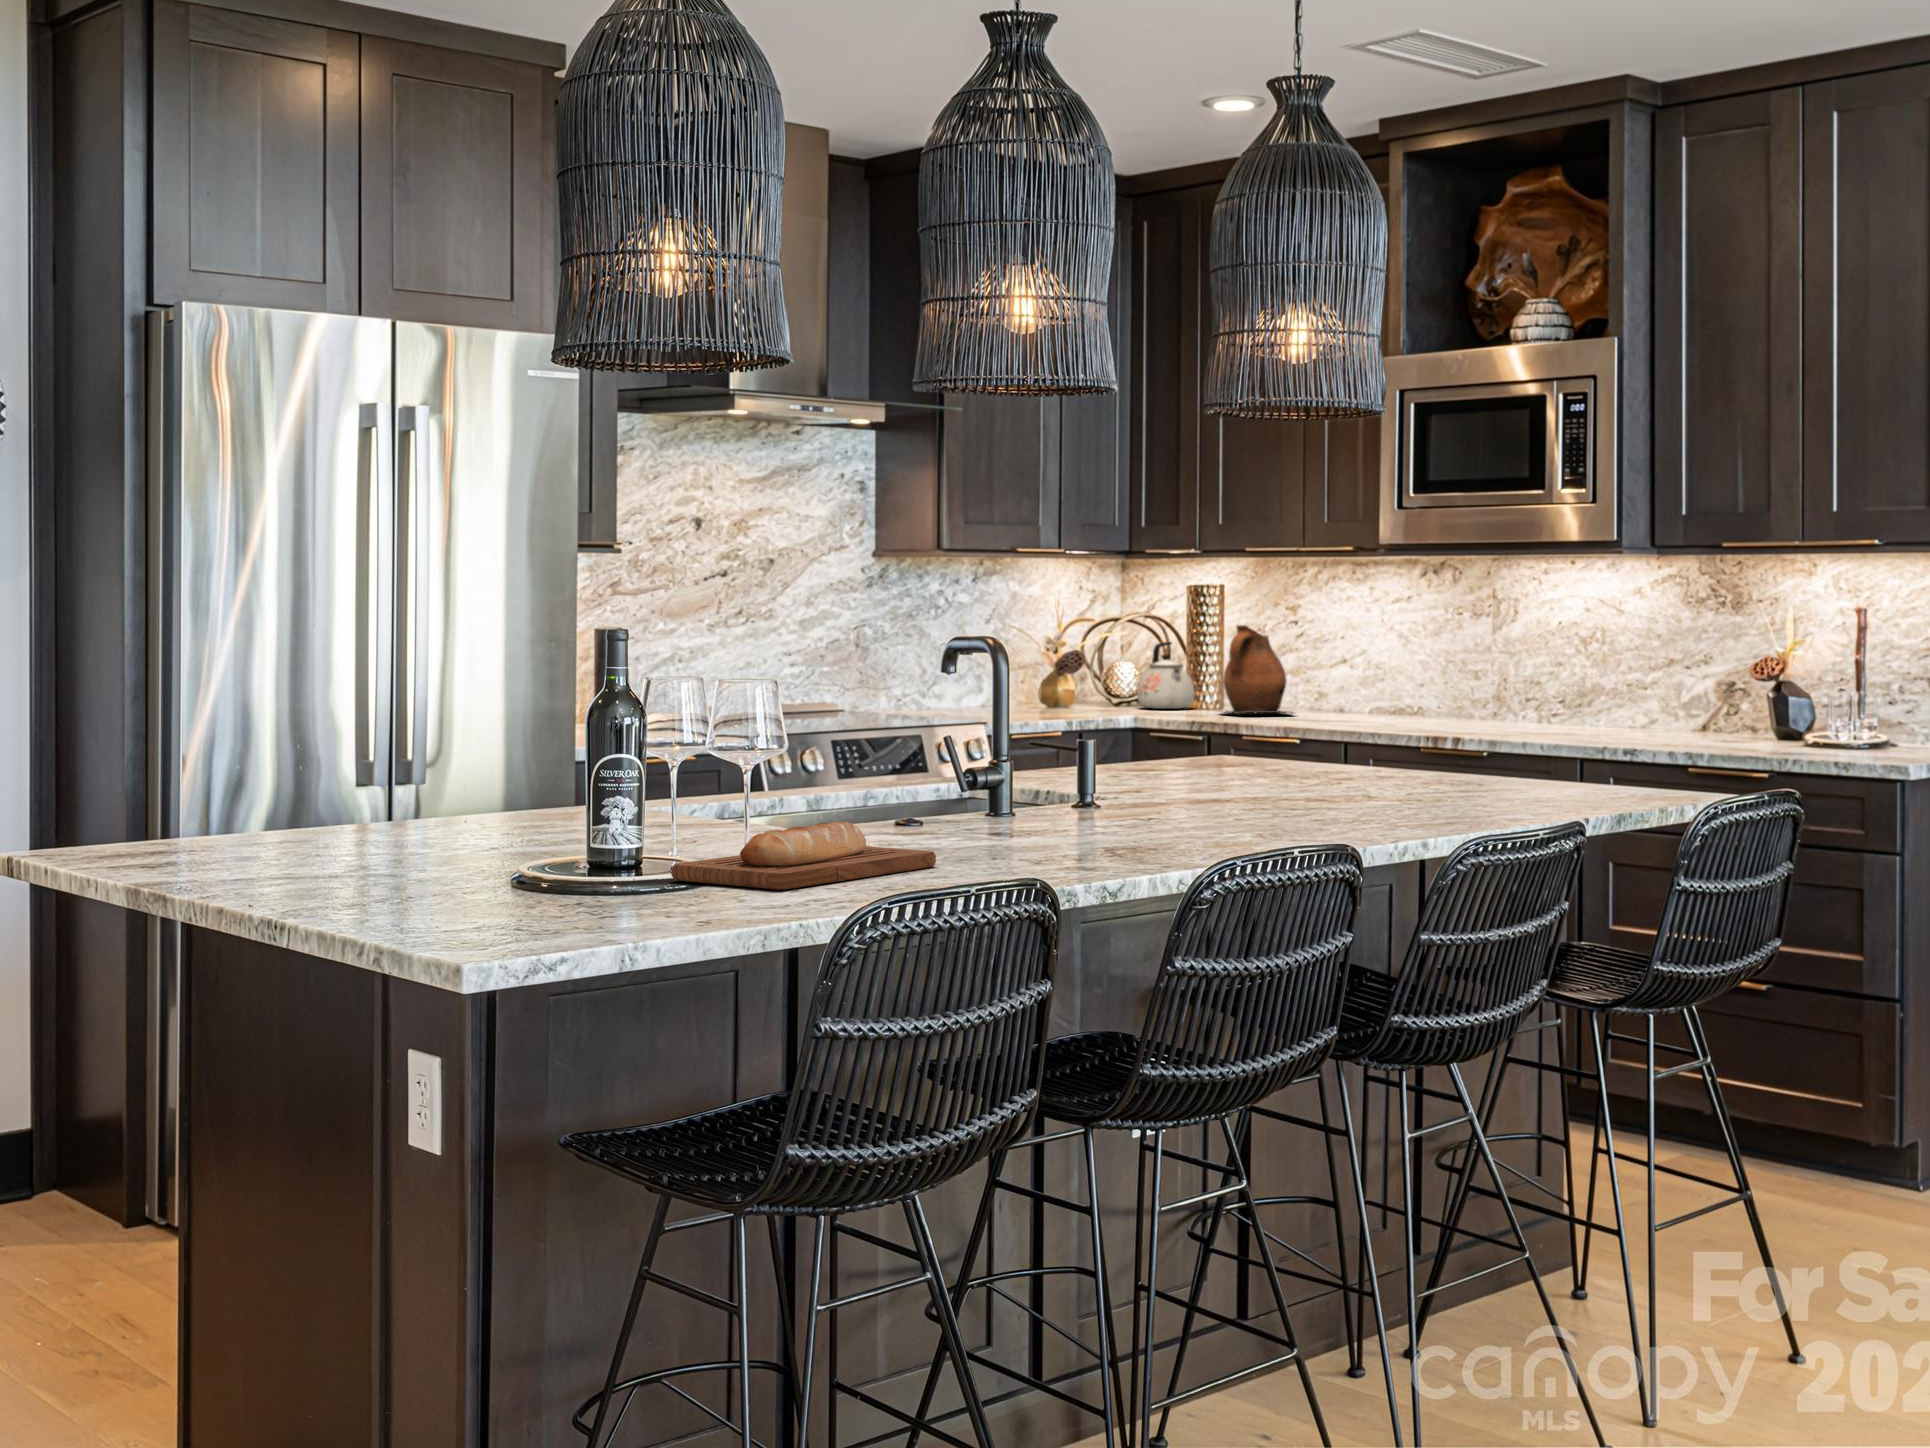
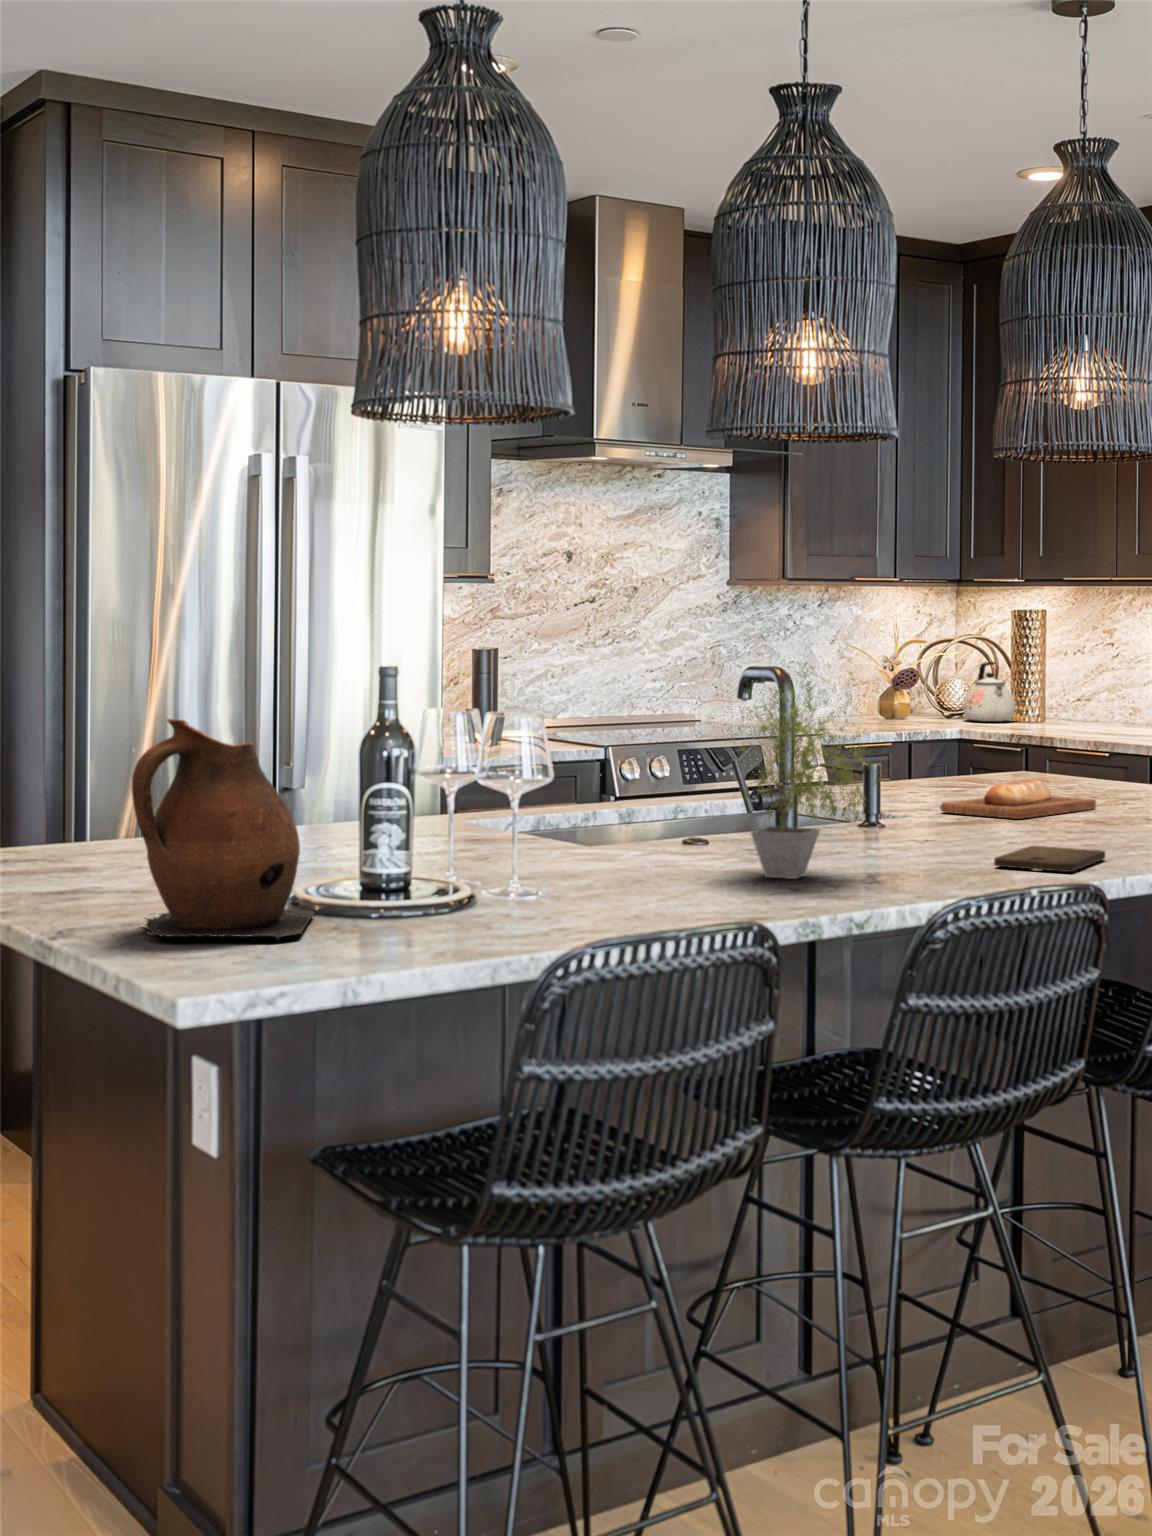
potted plant: none [944,621,1122,853] -> present [731,663,880,879]
ceramic pitcher: present [1223,625,1292,714] -> present [132,719,315,940]
cutting board: none [1231,818,1340,840] -> present [994,846,1106,872]
bread loaf: present [671,822,936,890] -> present [940,780,1096,819]

